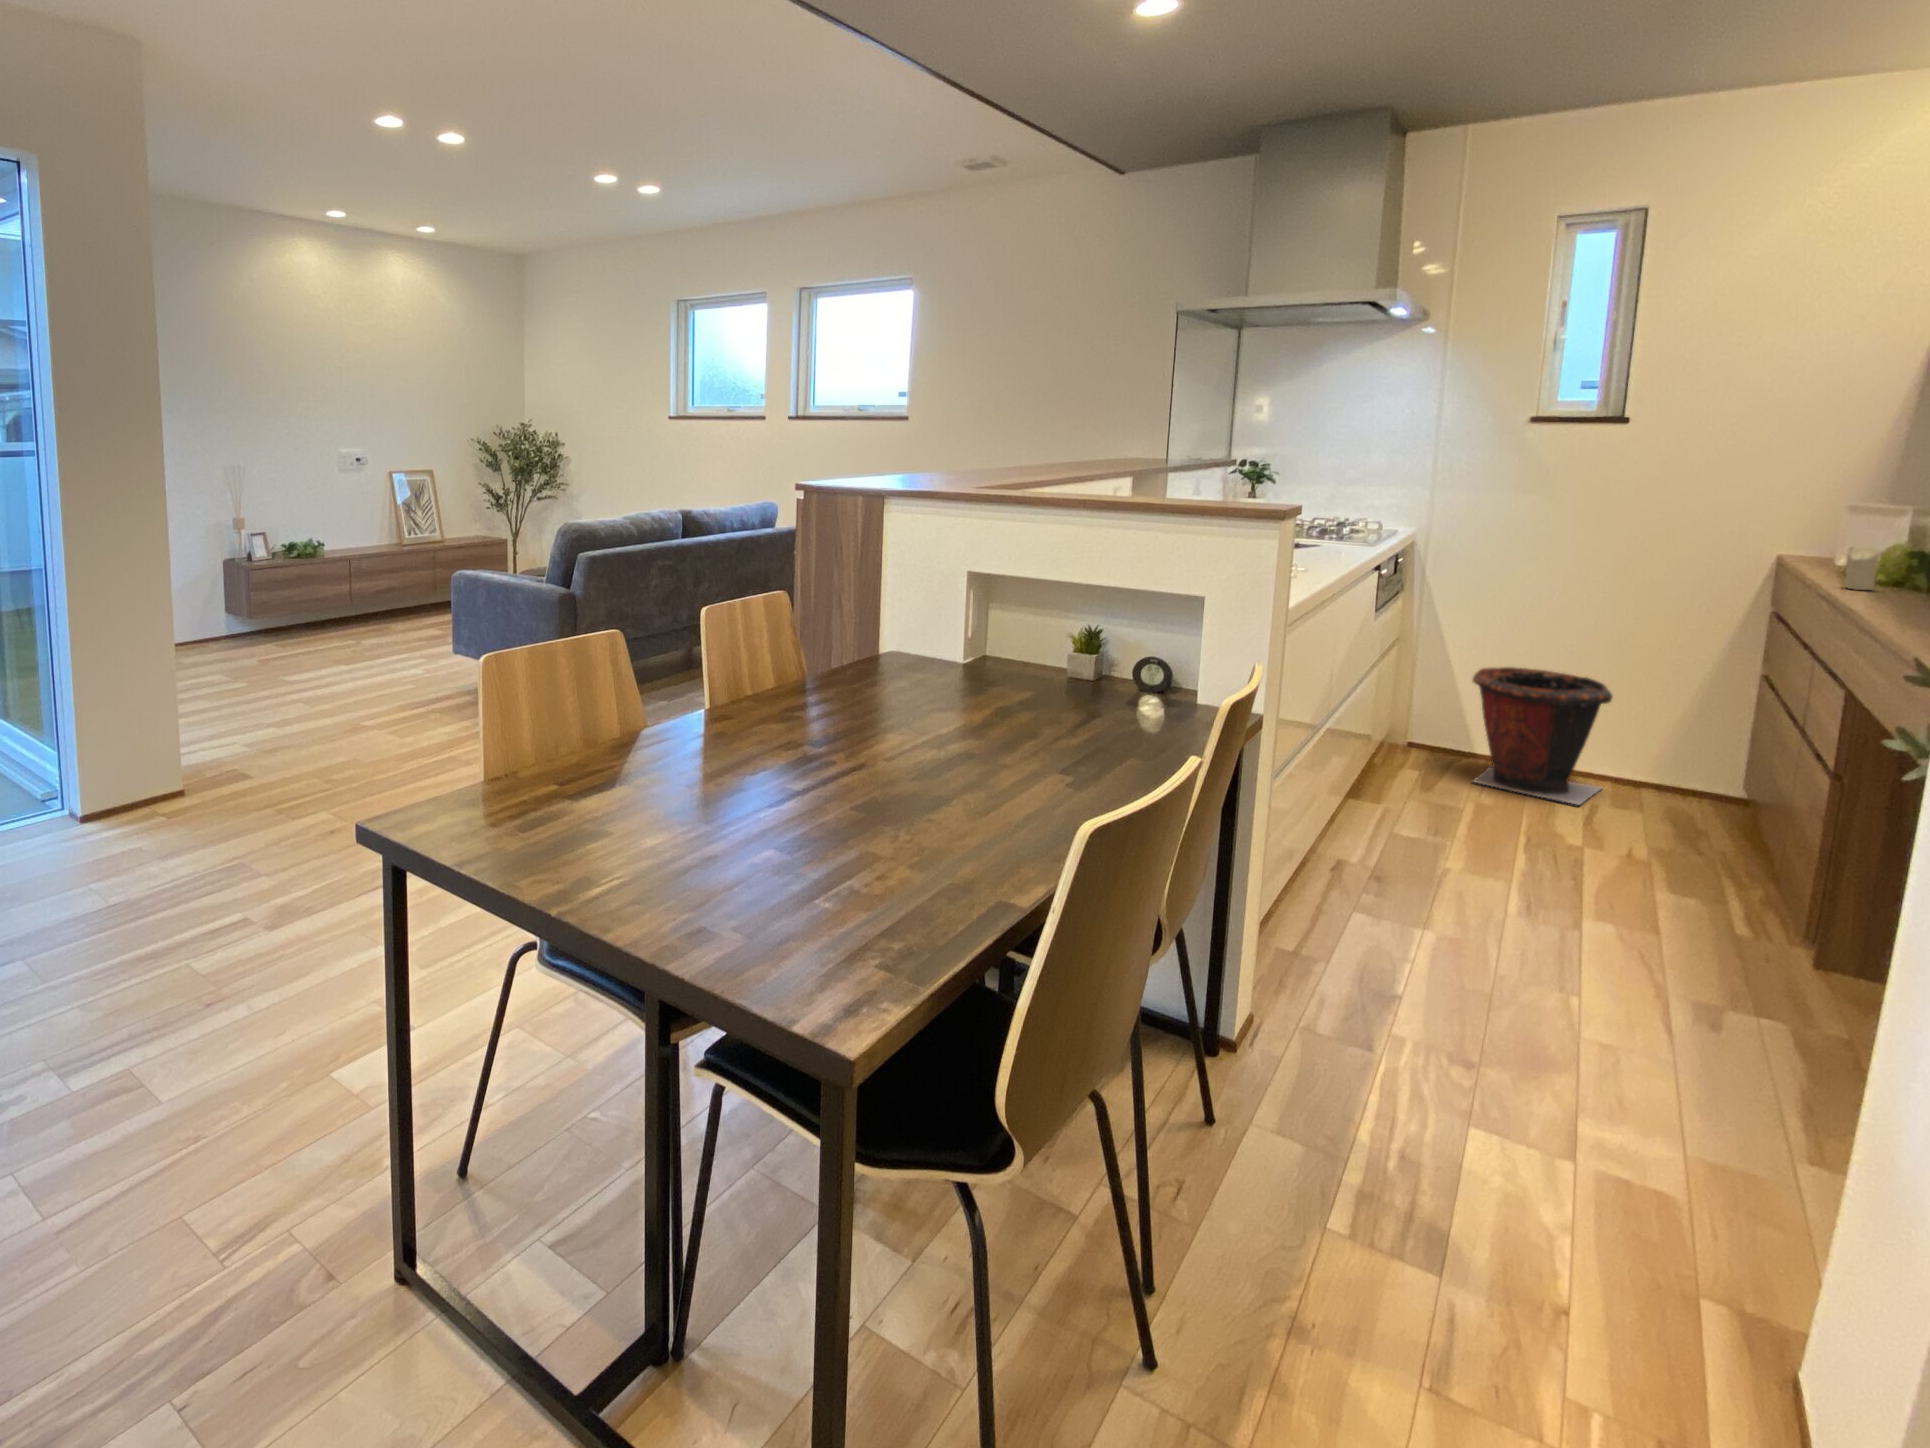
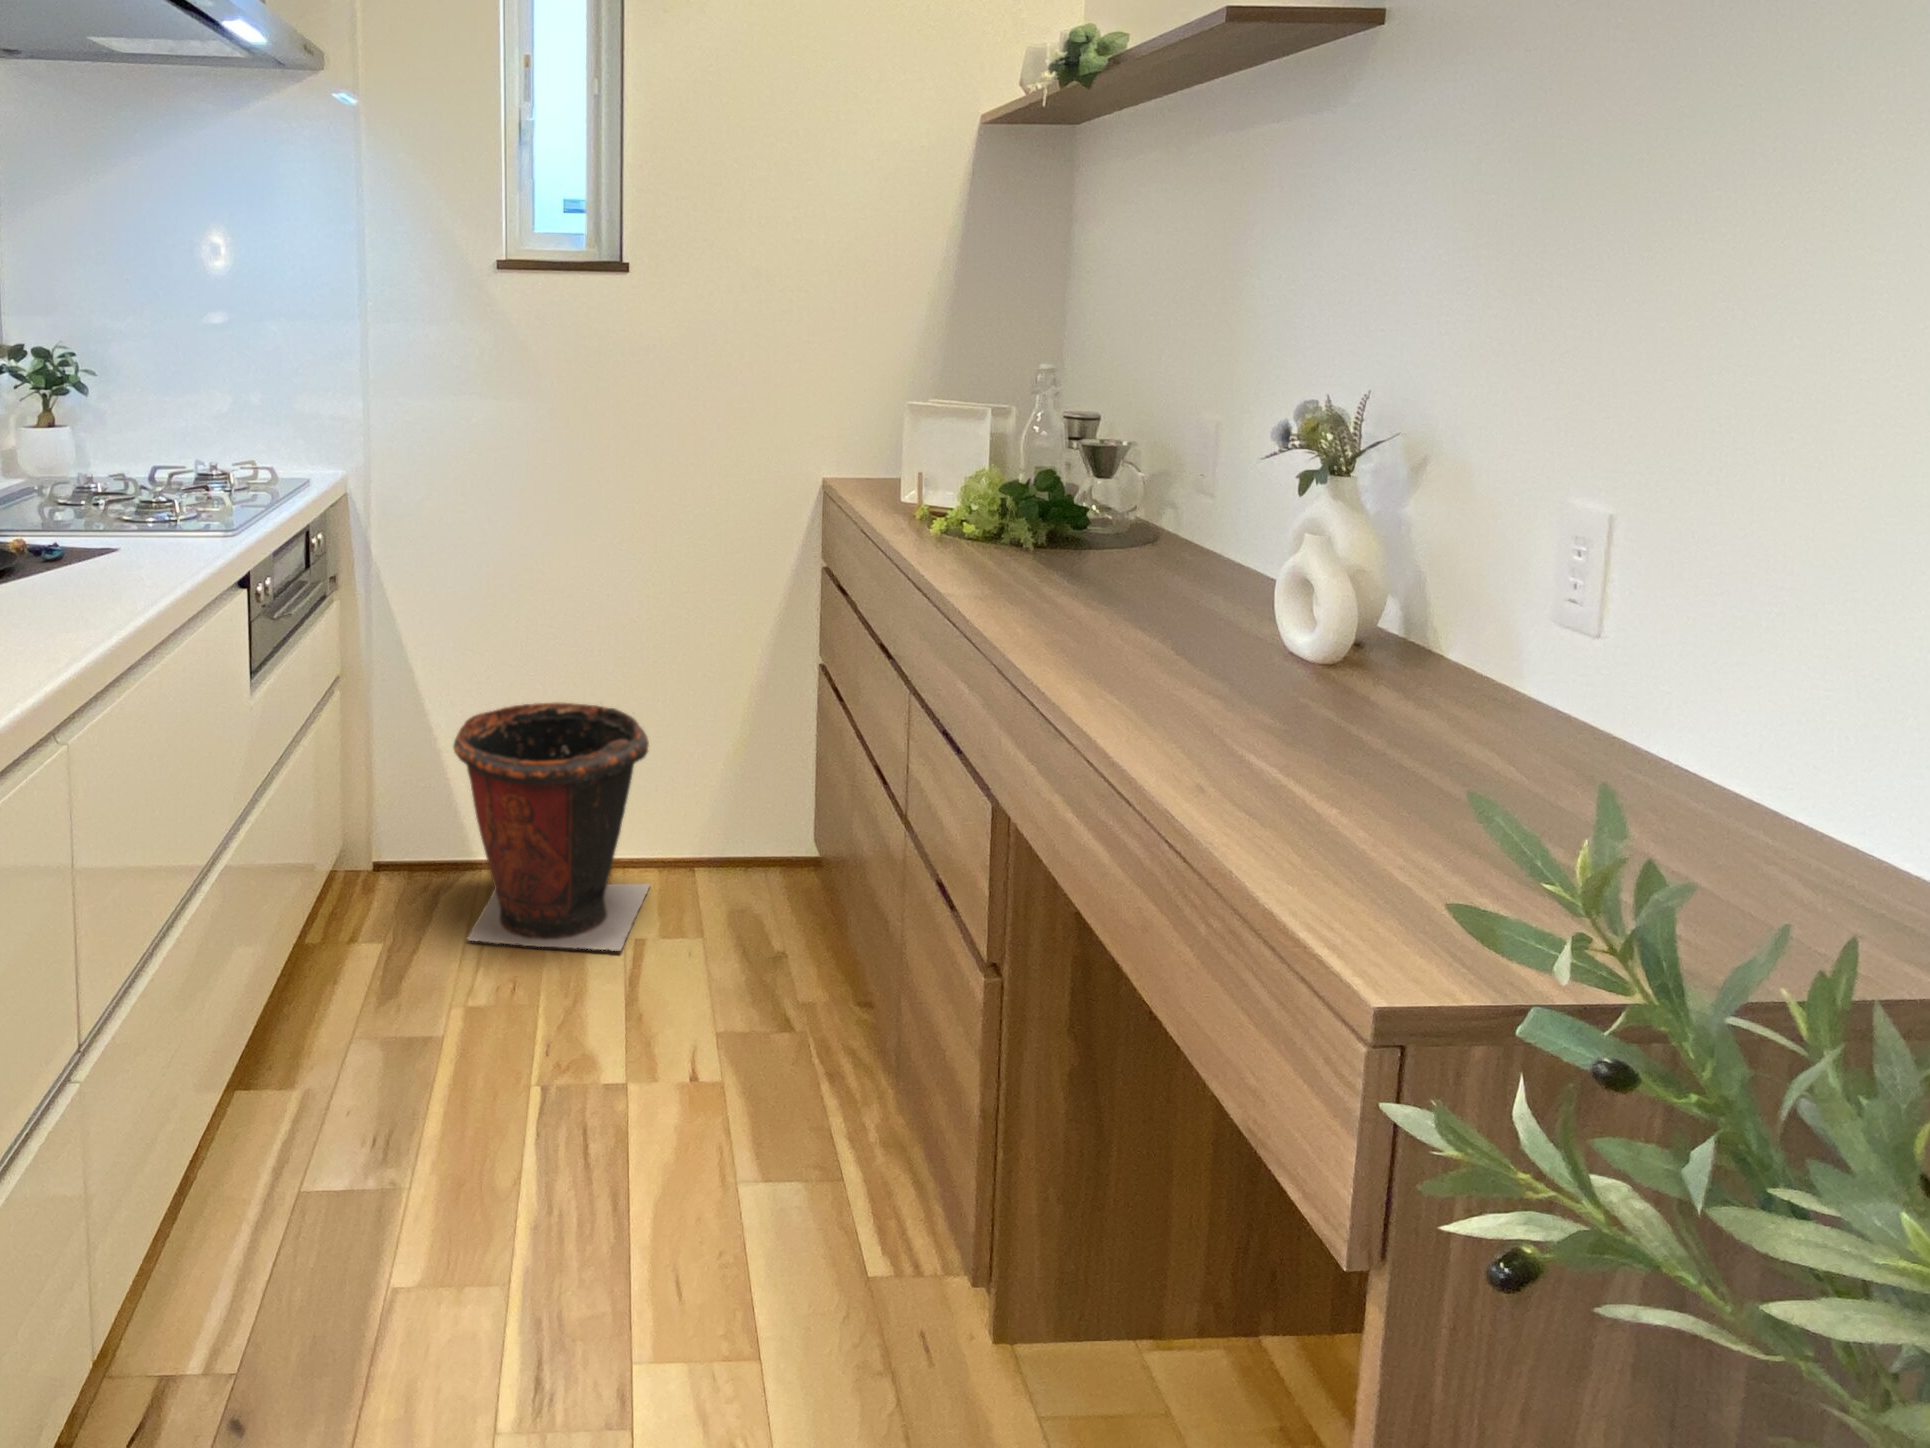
candle: present [1845,547,1880,590] -> none [932,478,970,555]

